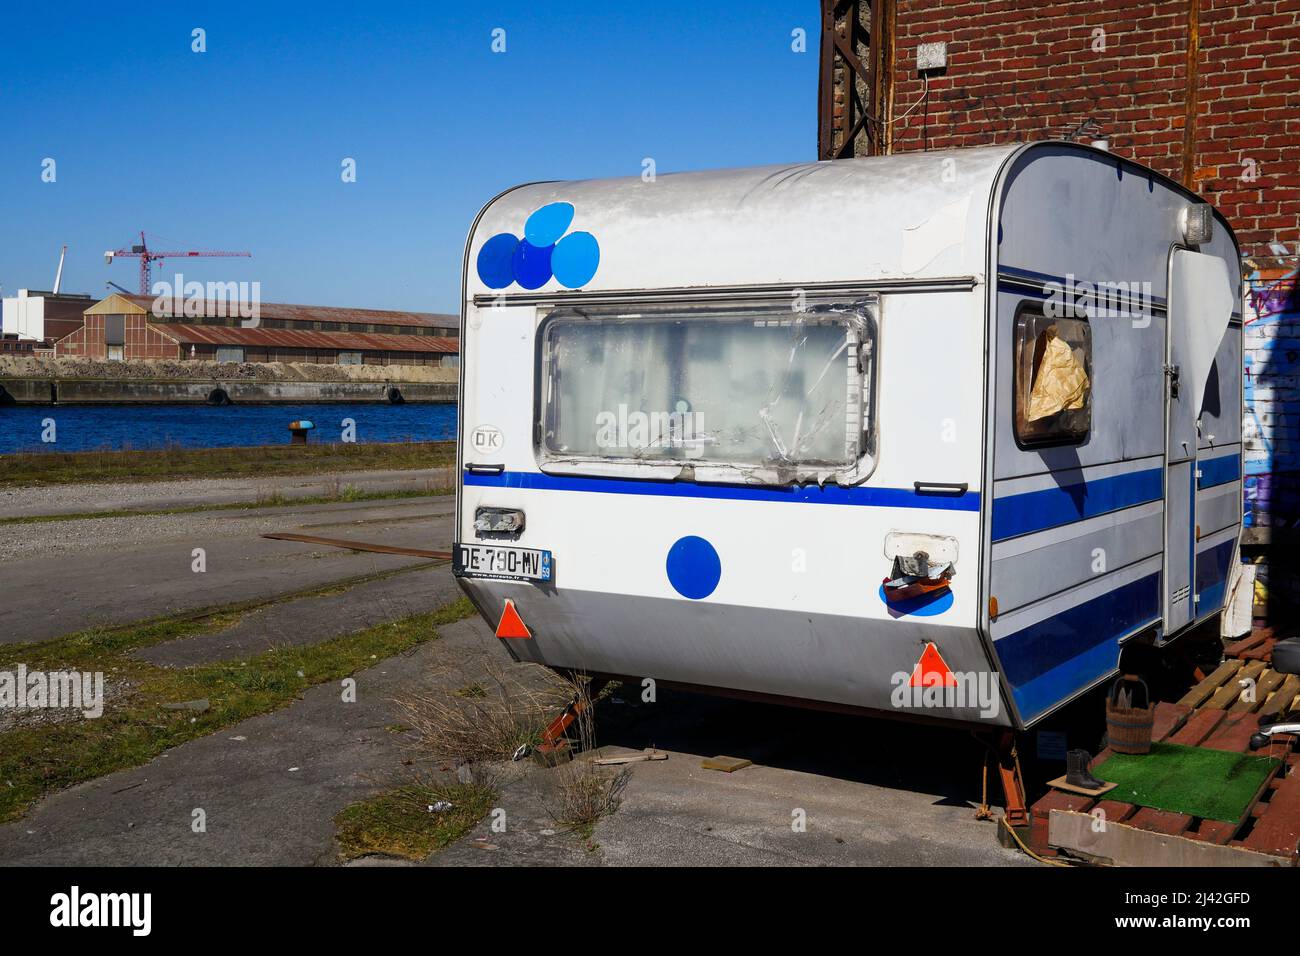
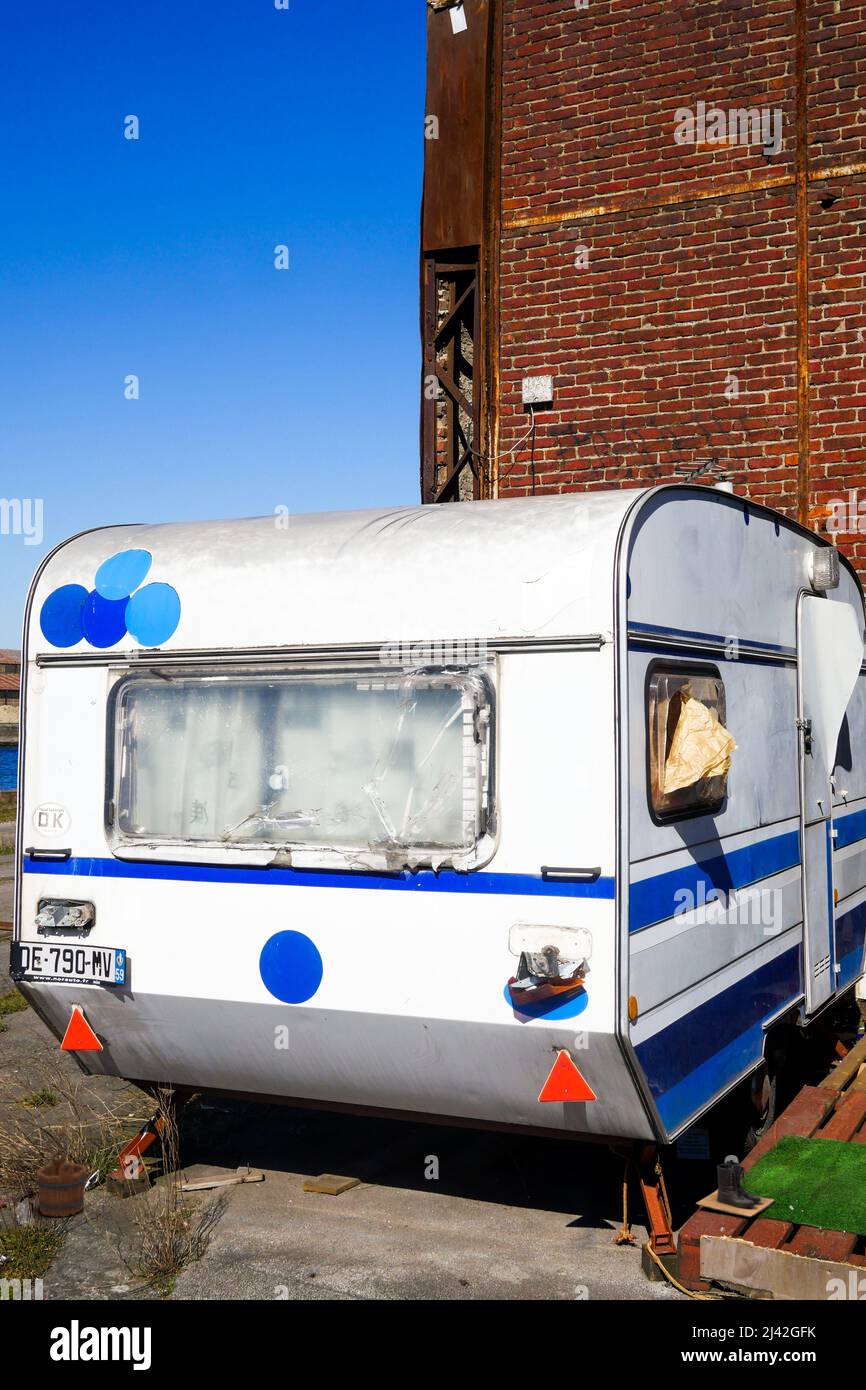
wooden bucket: present [1106,675,1156,754] -> present [37,1129,87,1216]

